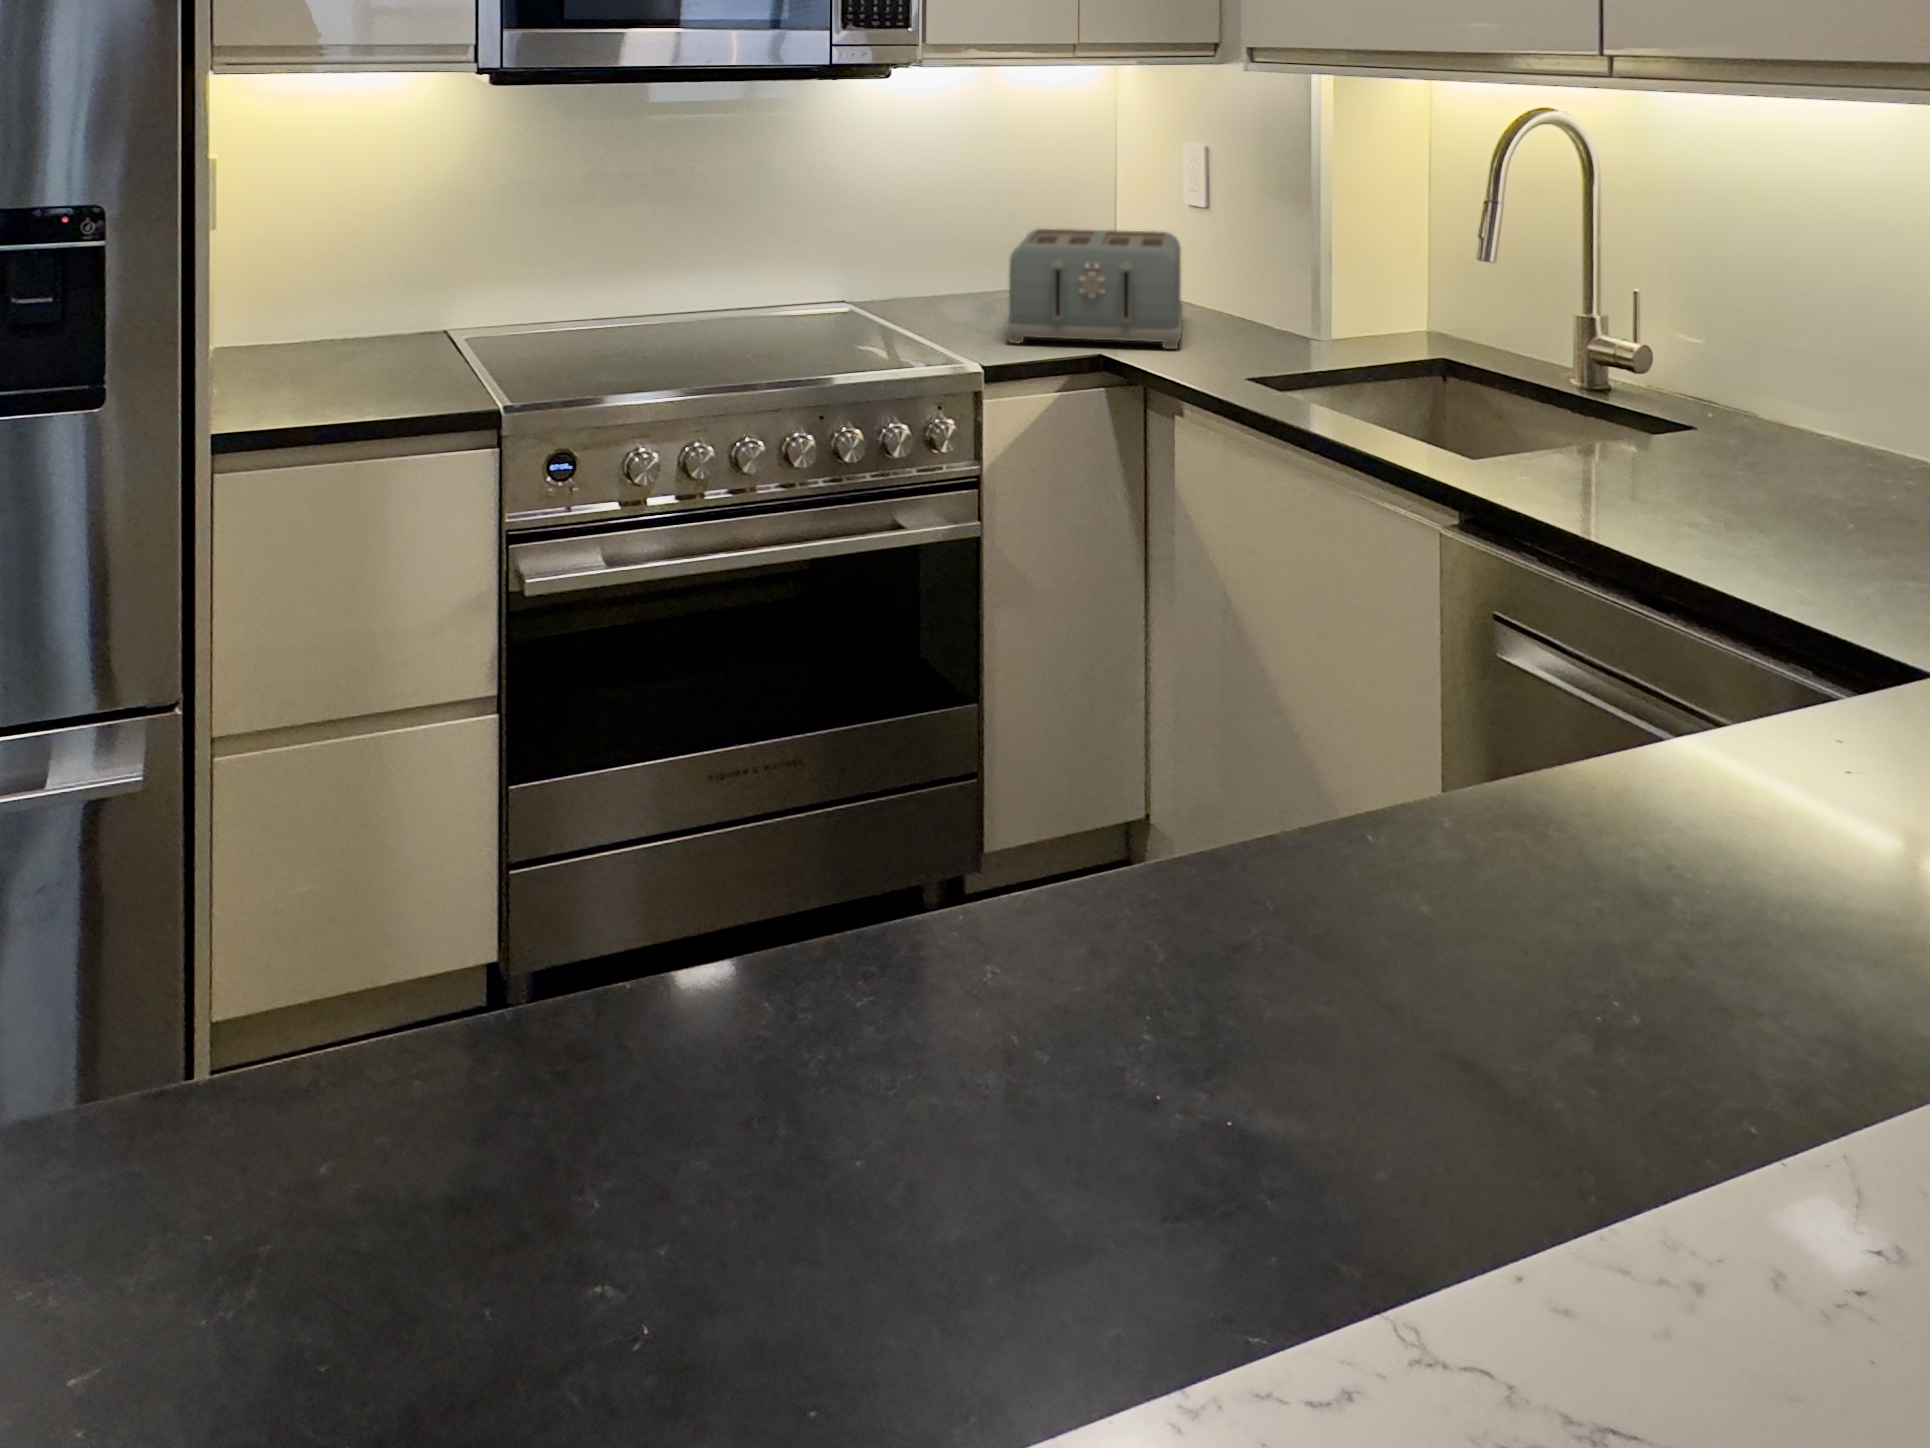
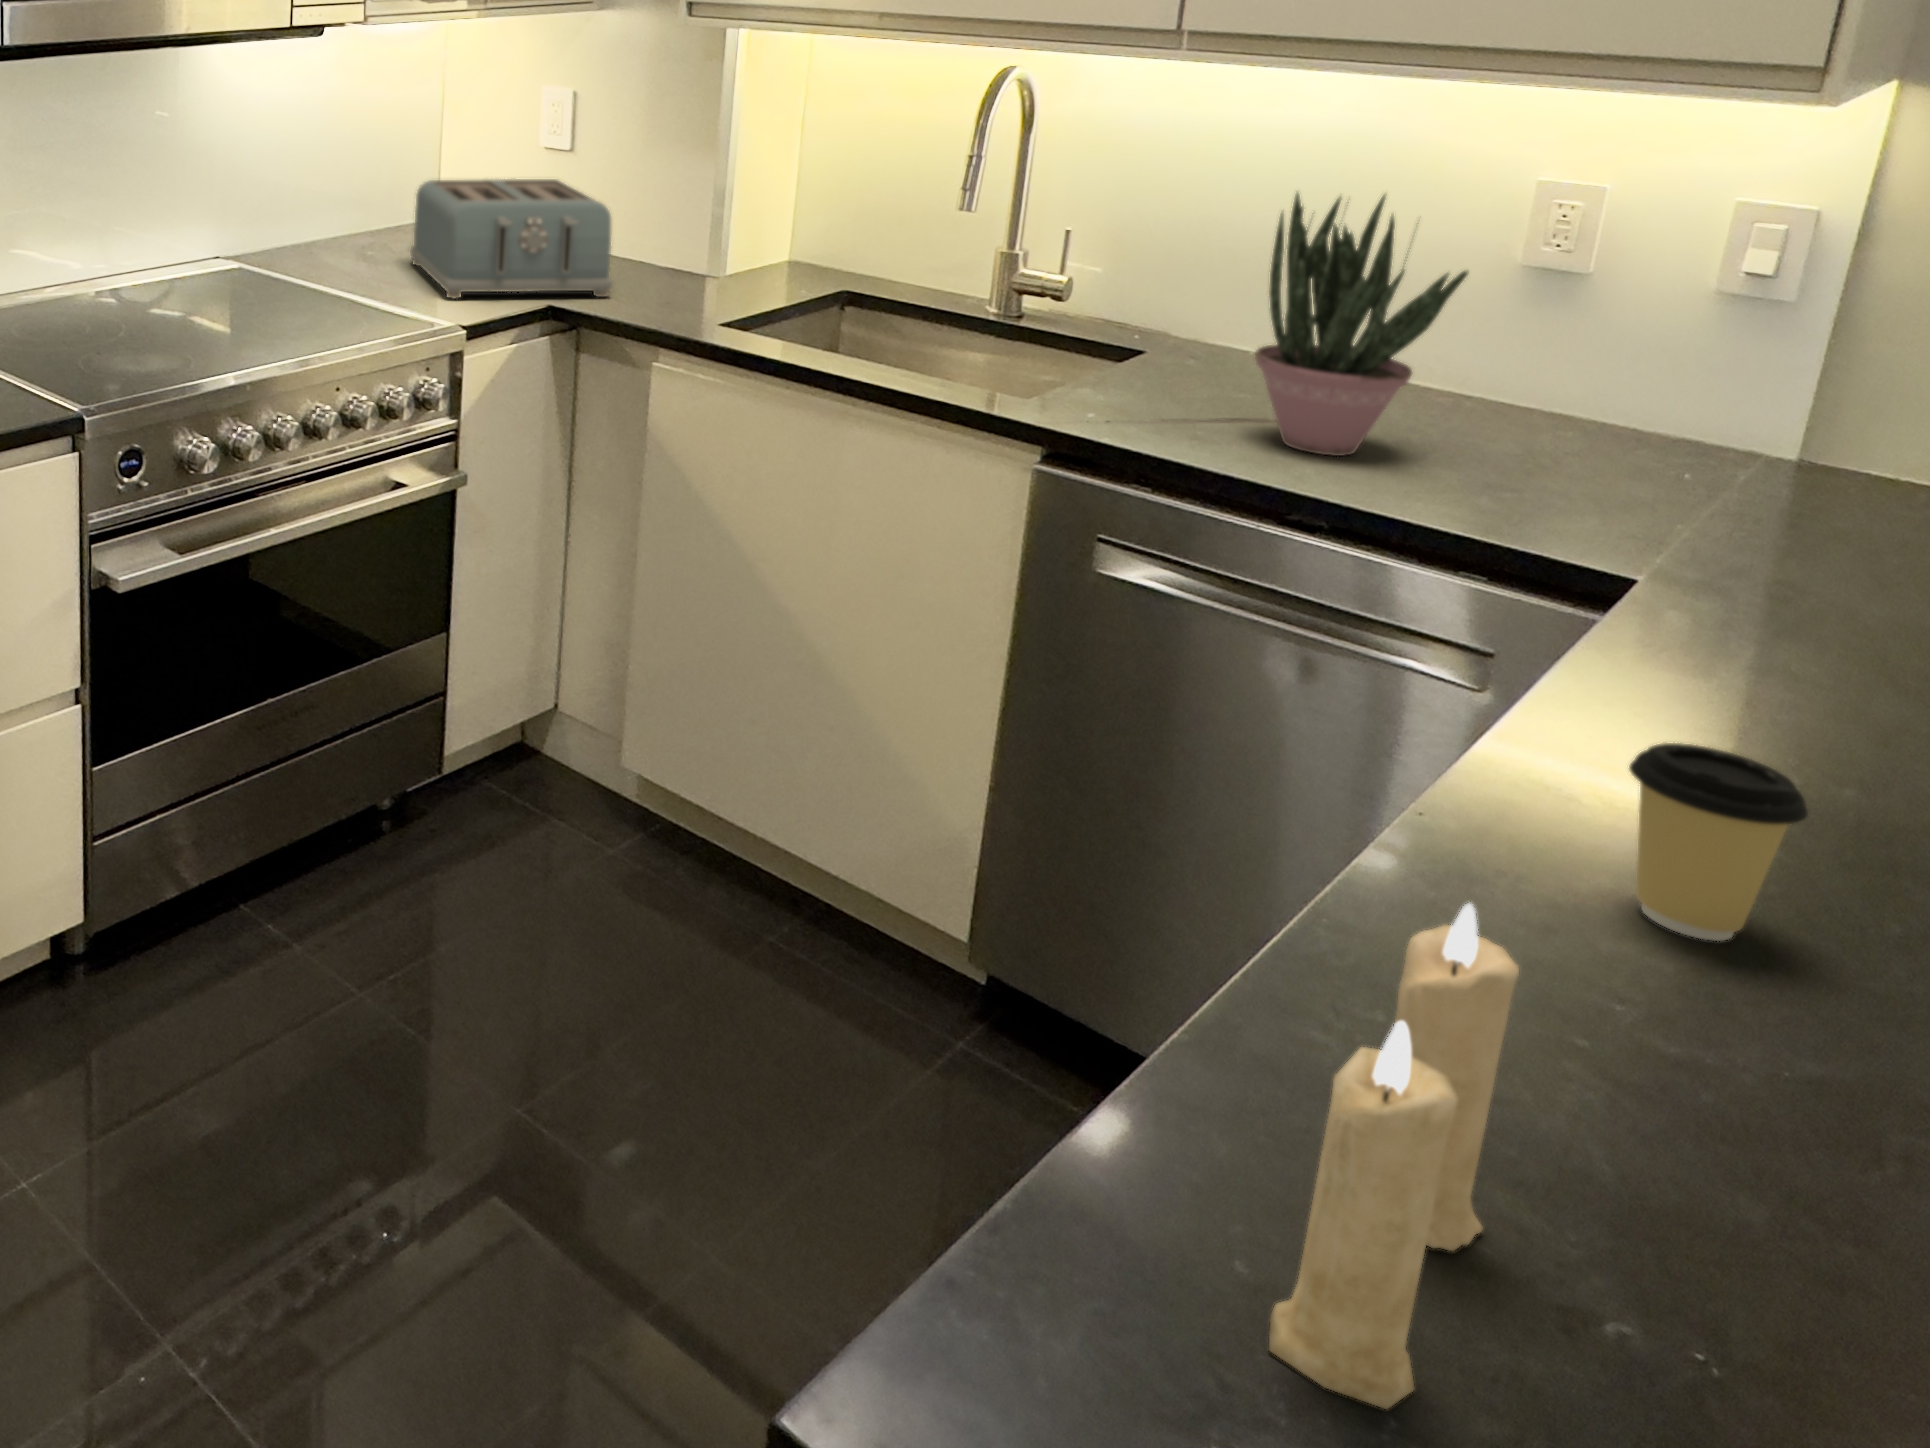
potted plant: none [1654,219,1883,531] -> present [1255,193,1468,456]
coffee cup: none [1259,745,1419,994] -> present [1629,743,1808,941]
candle: none [106,750,568,1316] -> present [1269,903,1519,1409]

